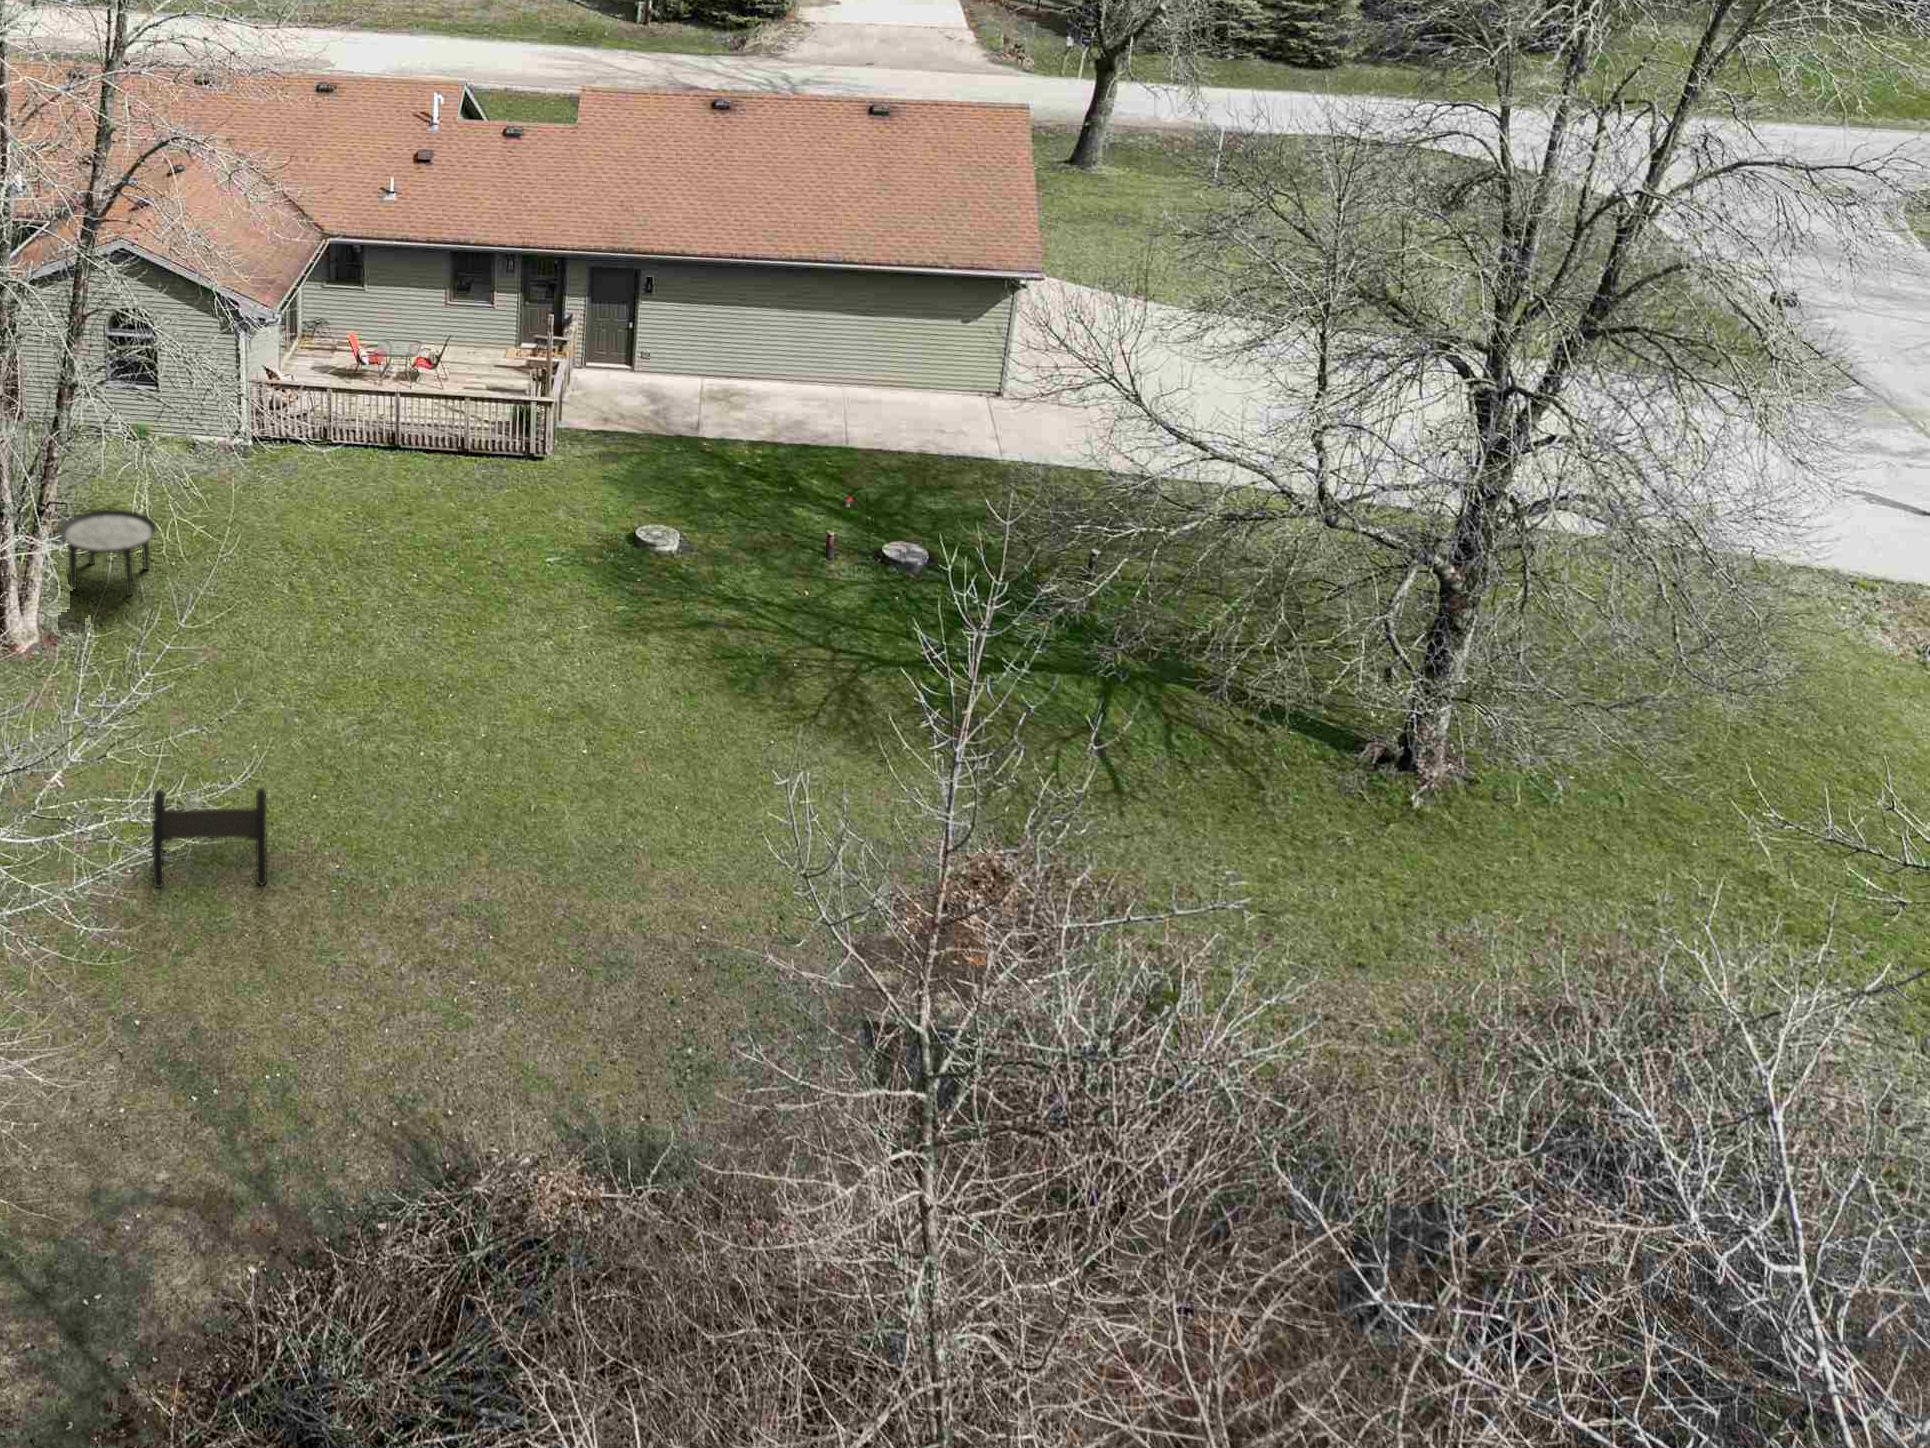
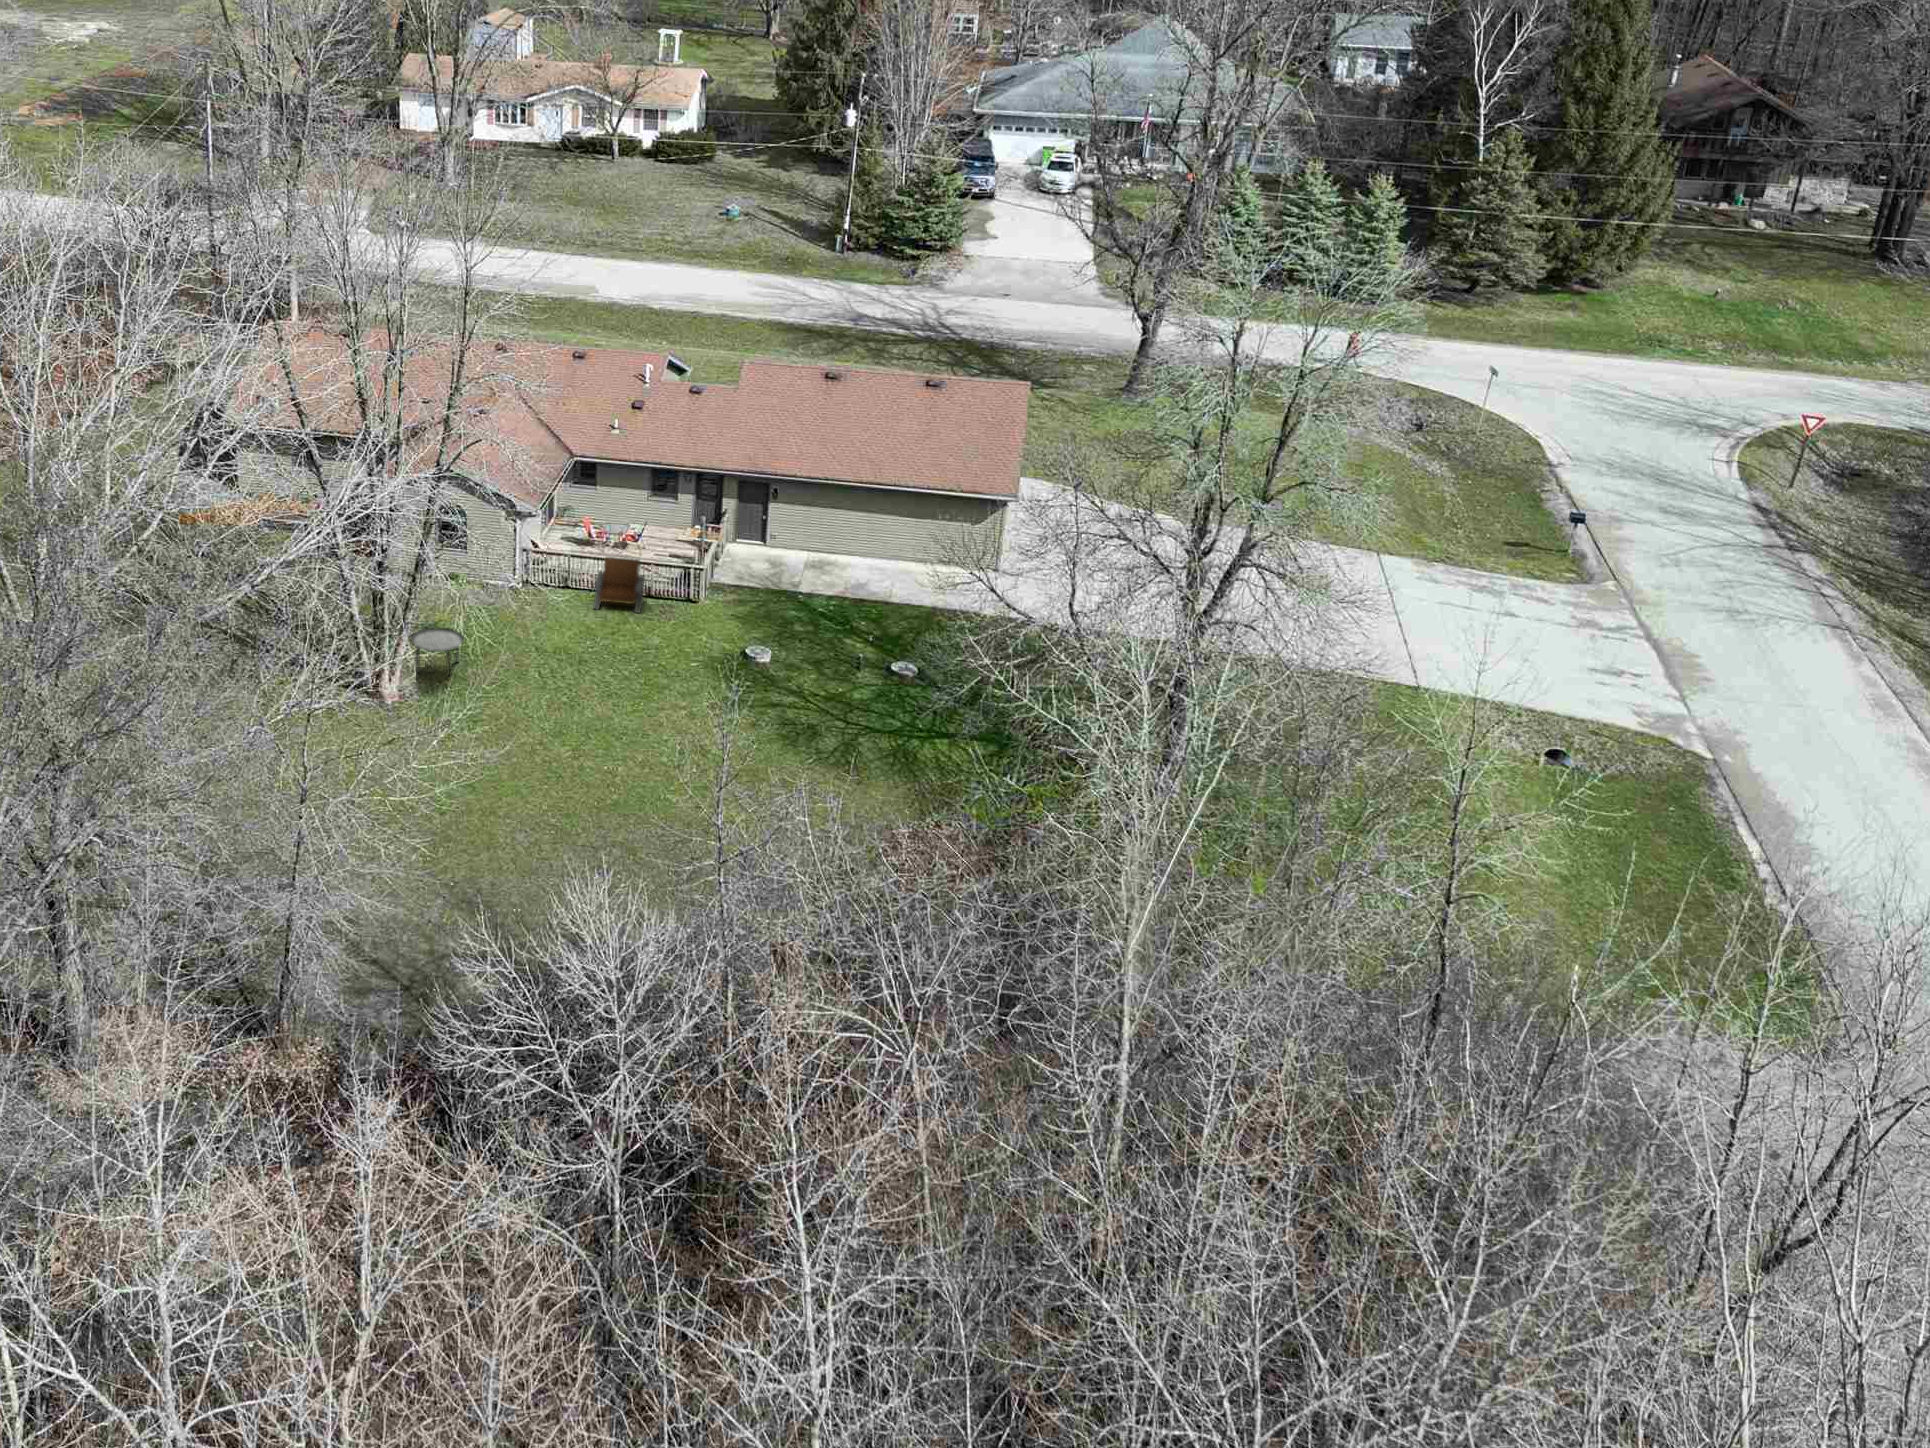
lounge chair: none [374,386,458,477] -> present [593,557,646,613]
bench: present [152,788,267,887] -> none [463,769,520,818]

